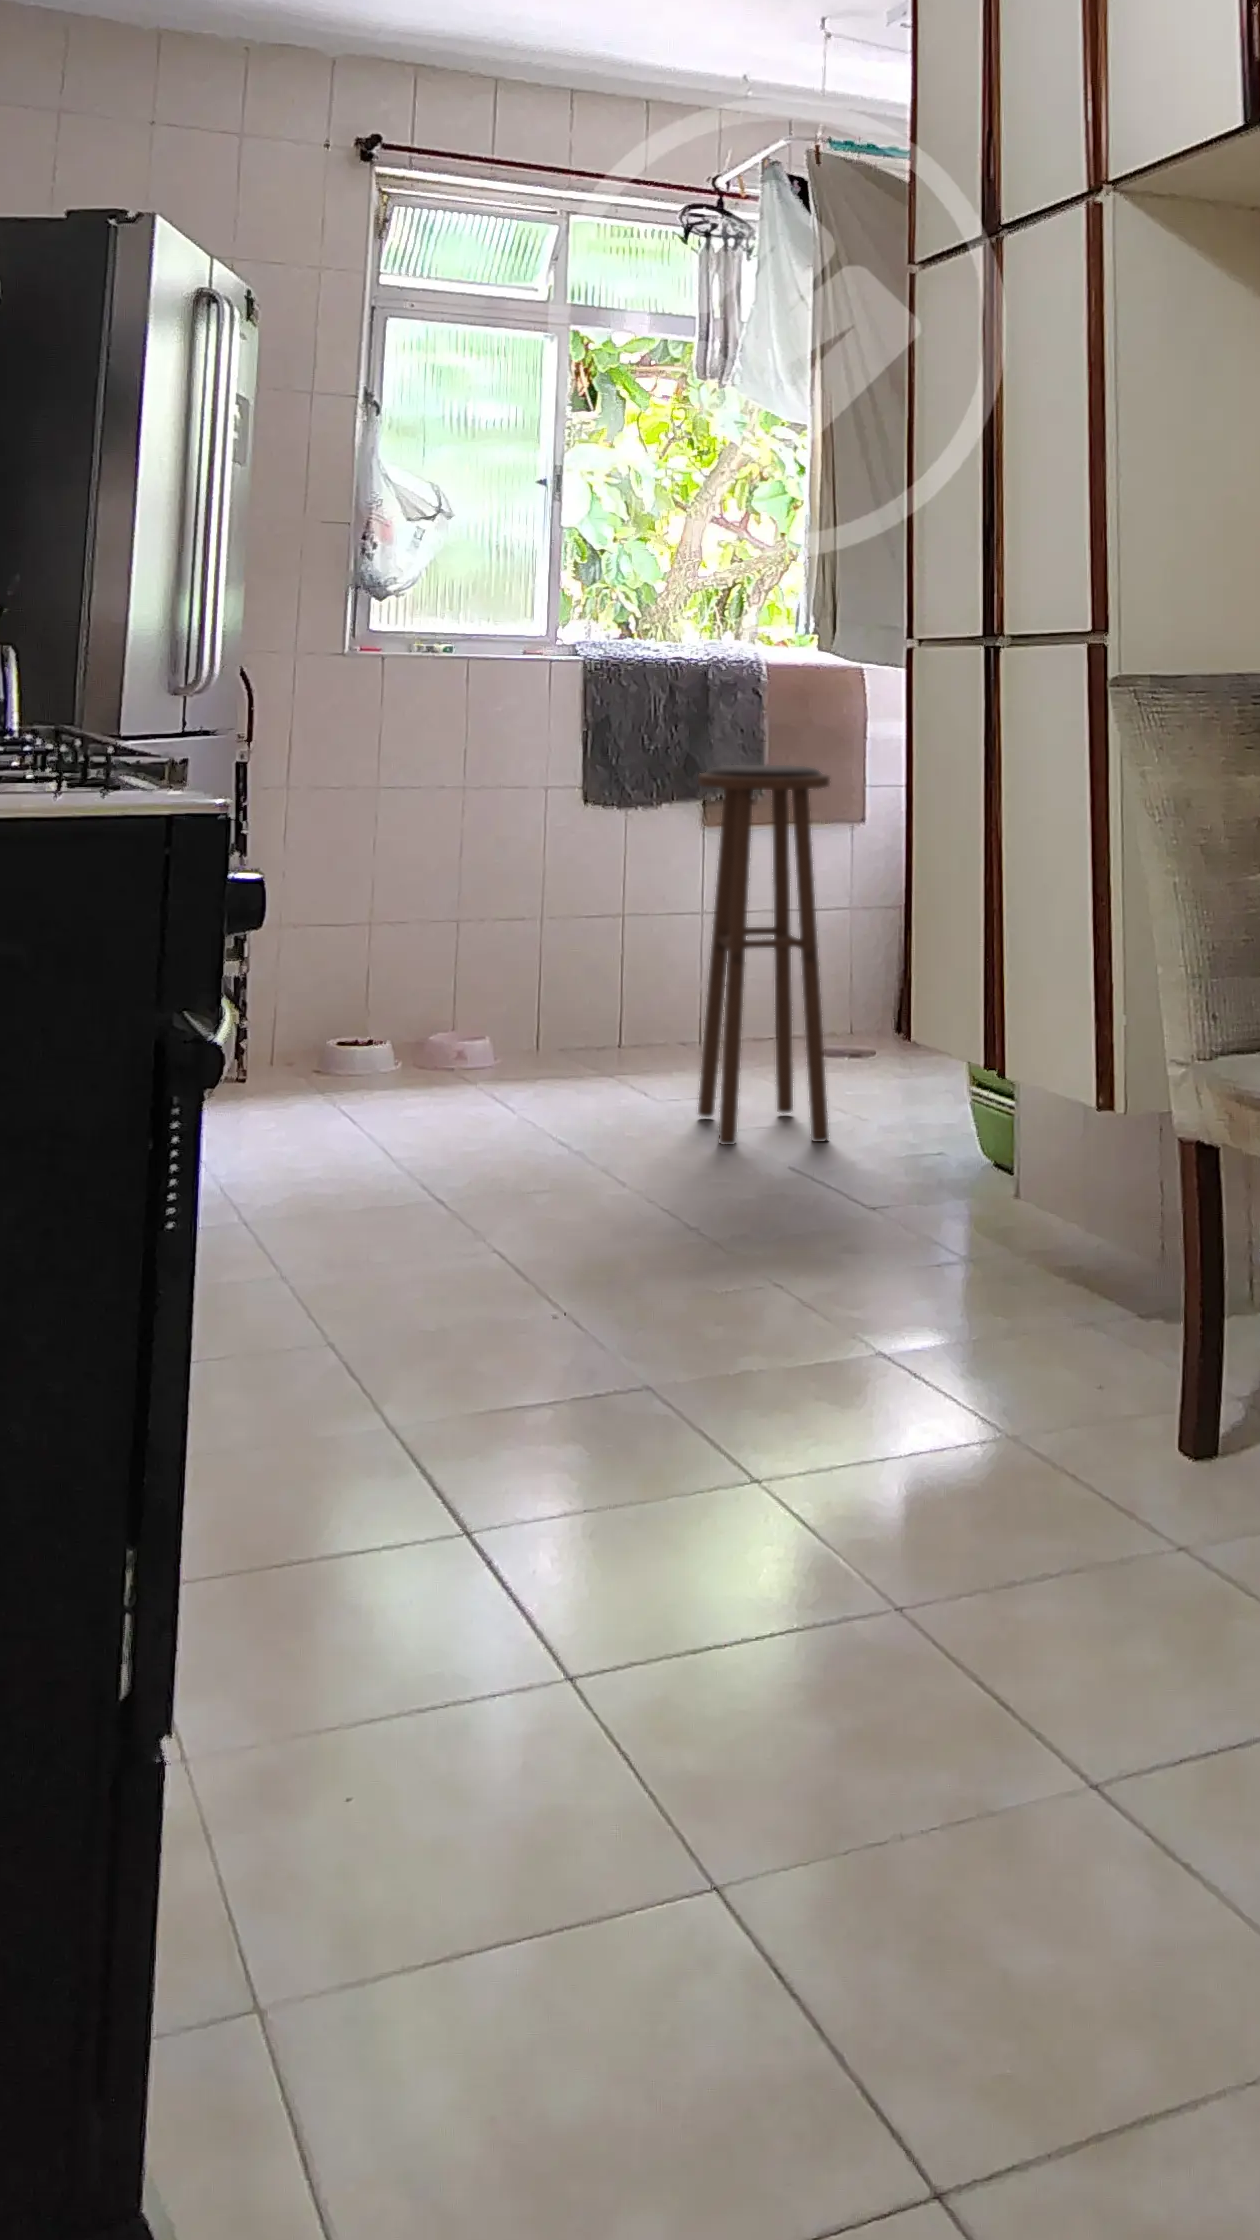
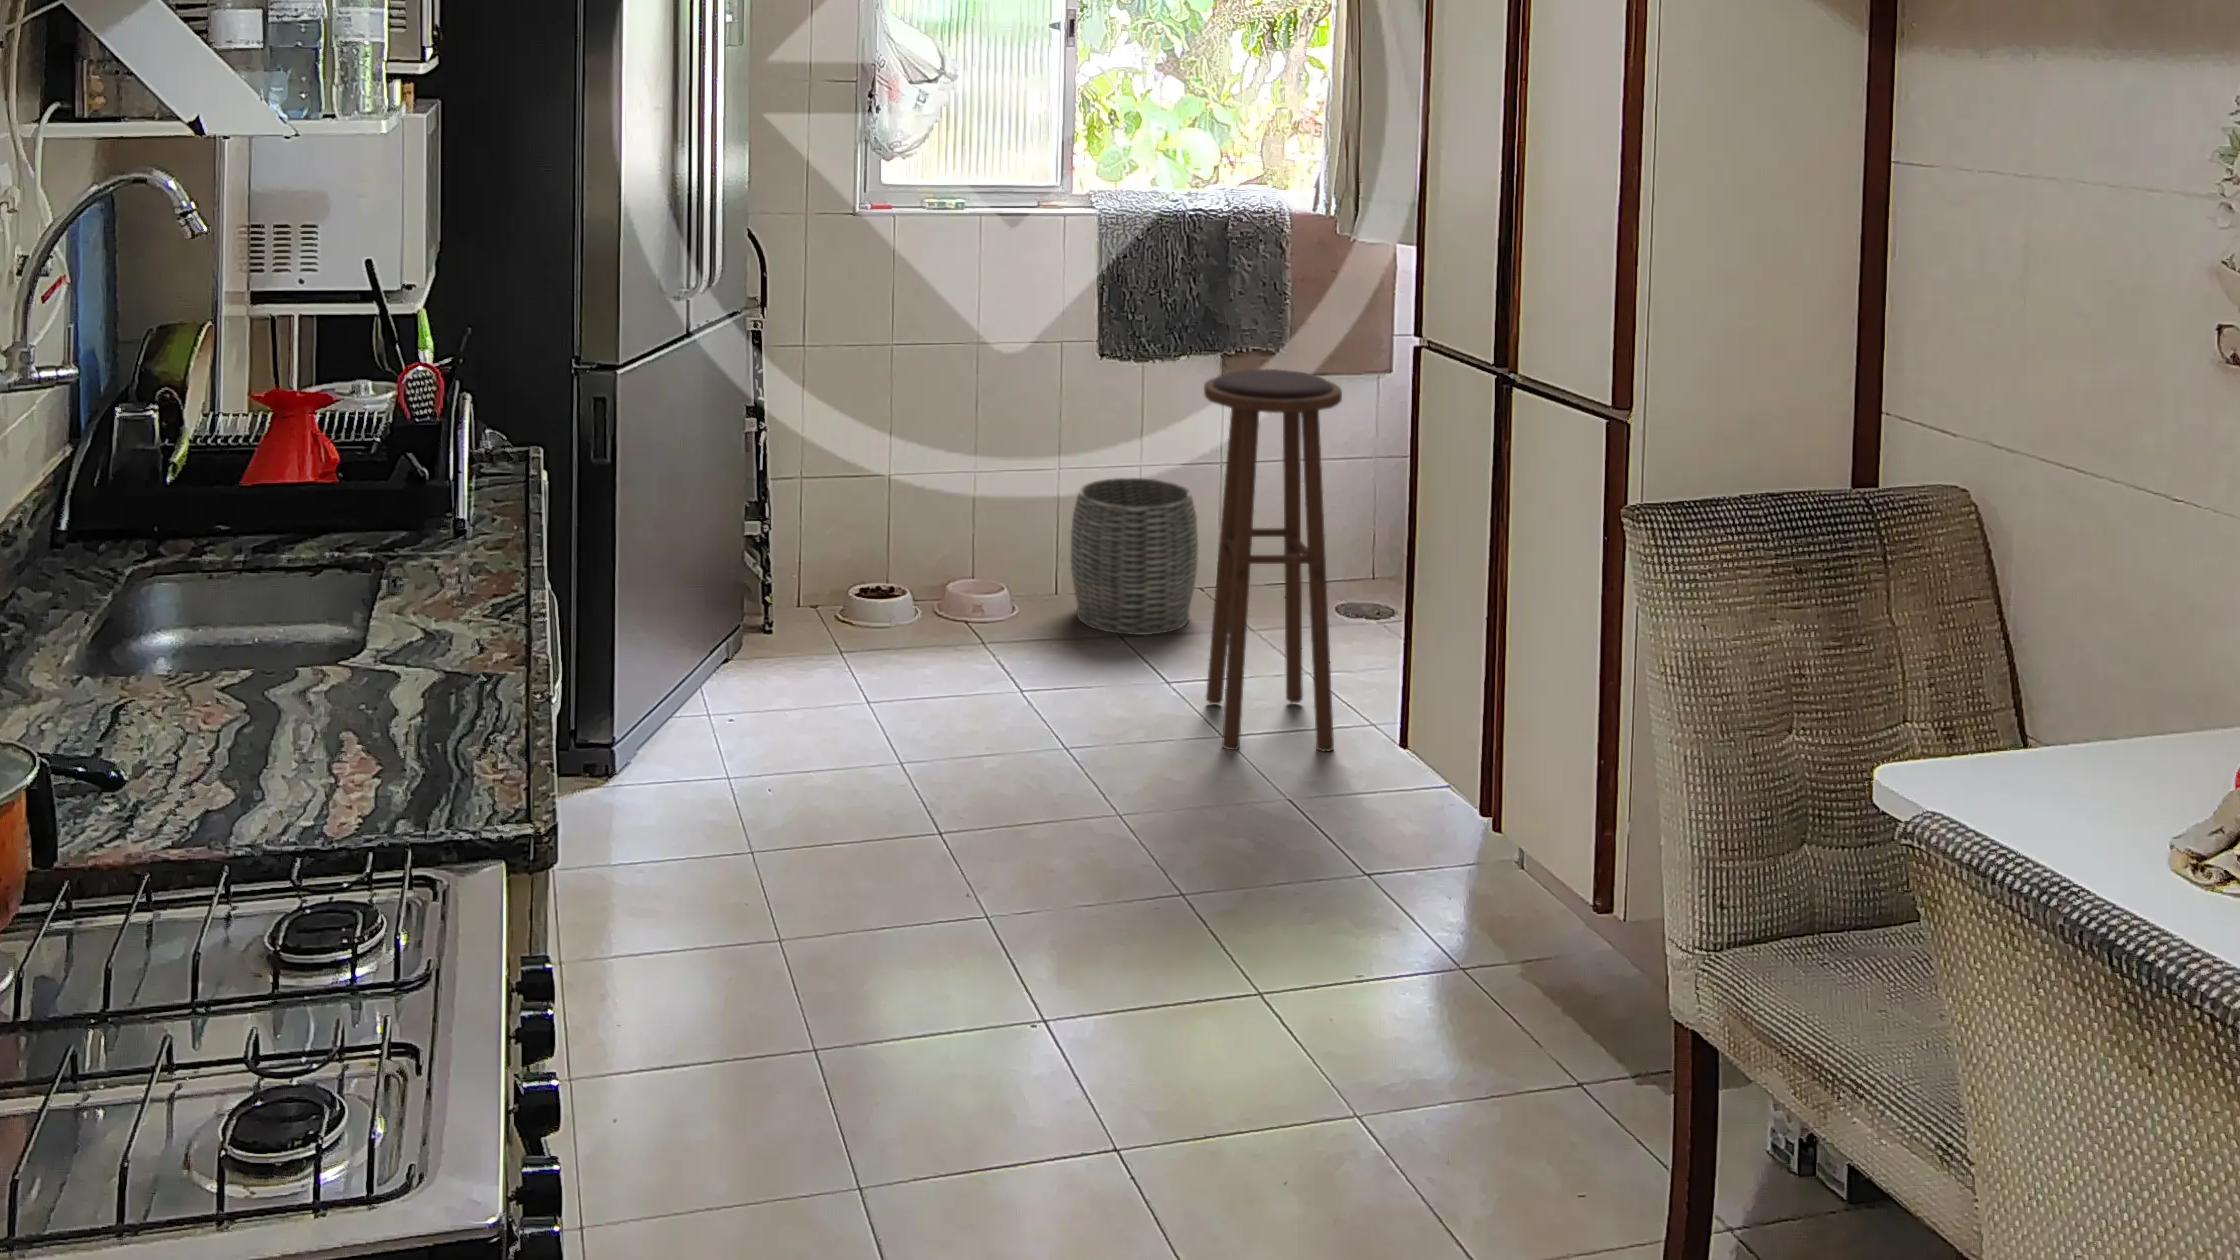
woven basket: none [552,928,680,1081] -> present [1071,478,1198,635]

